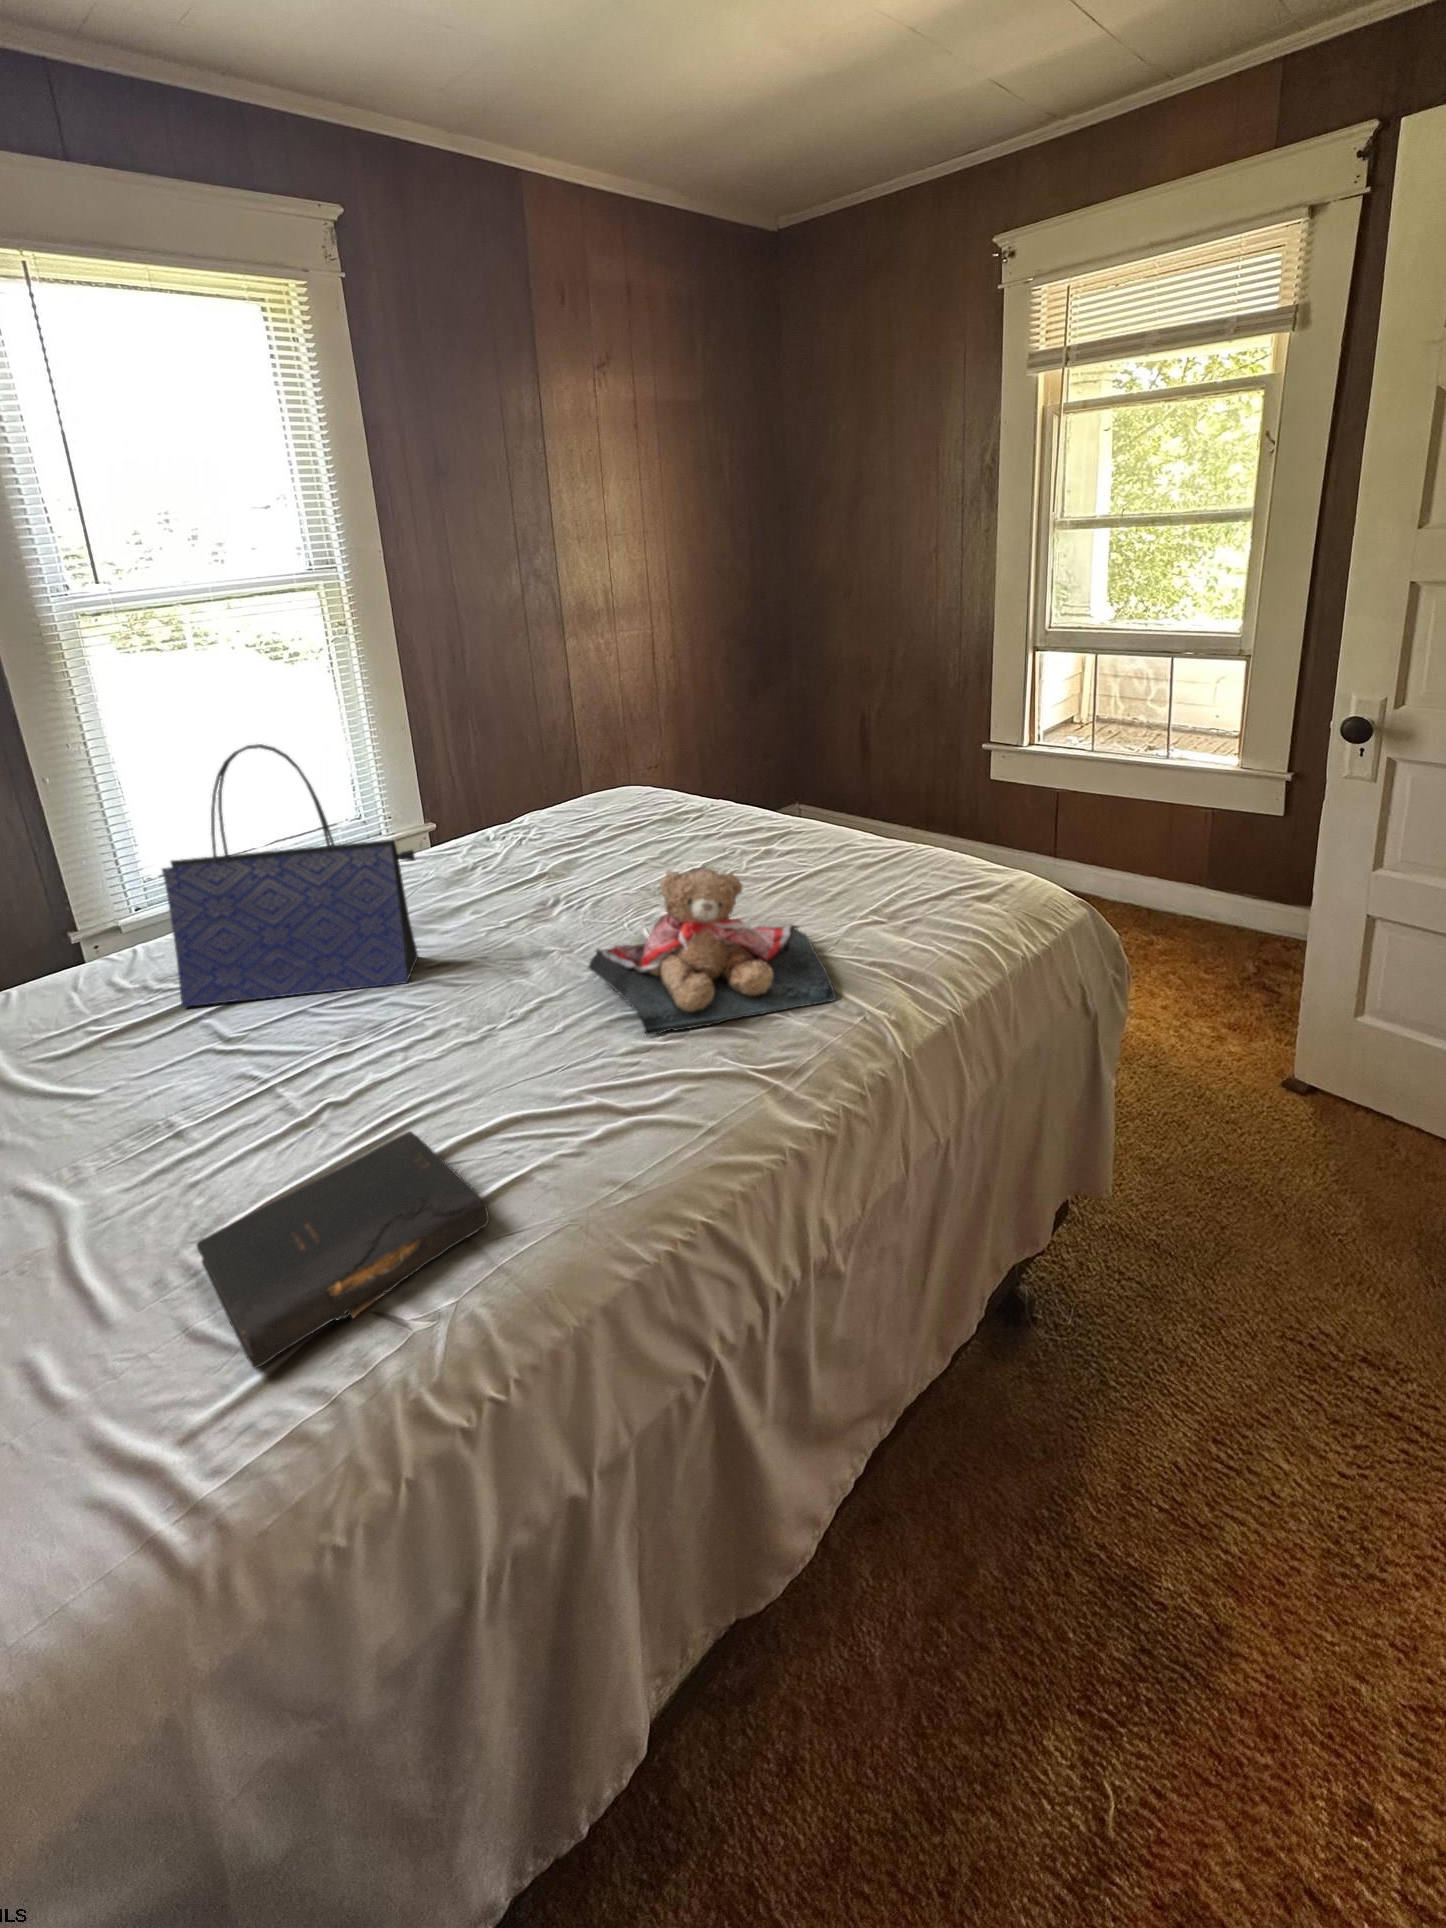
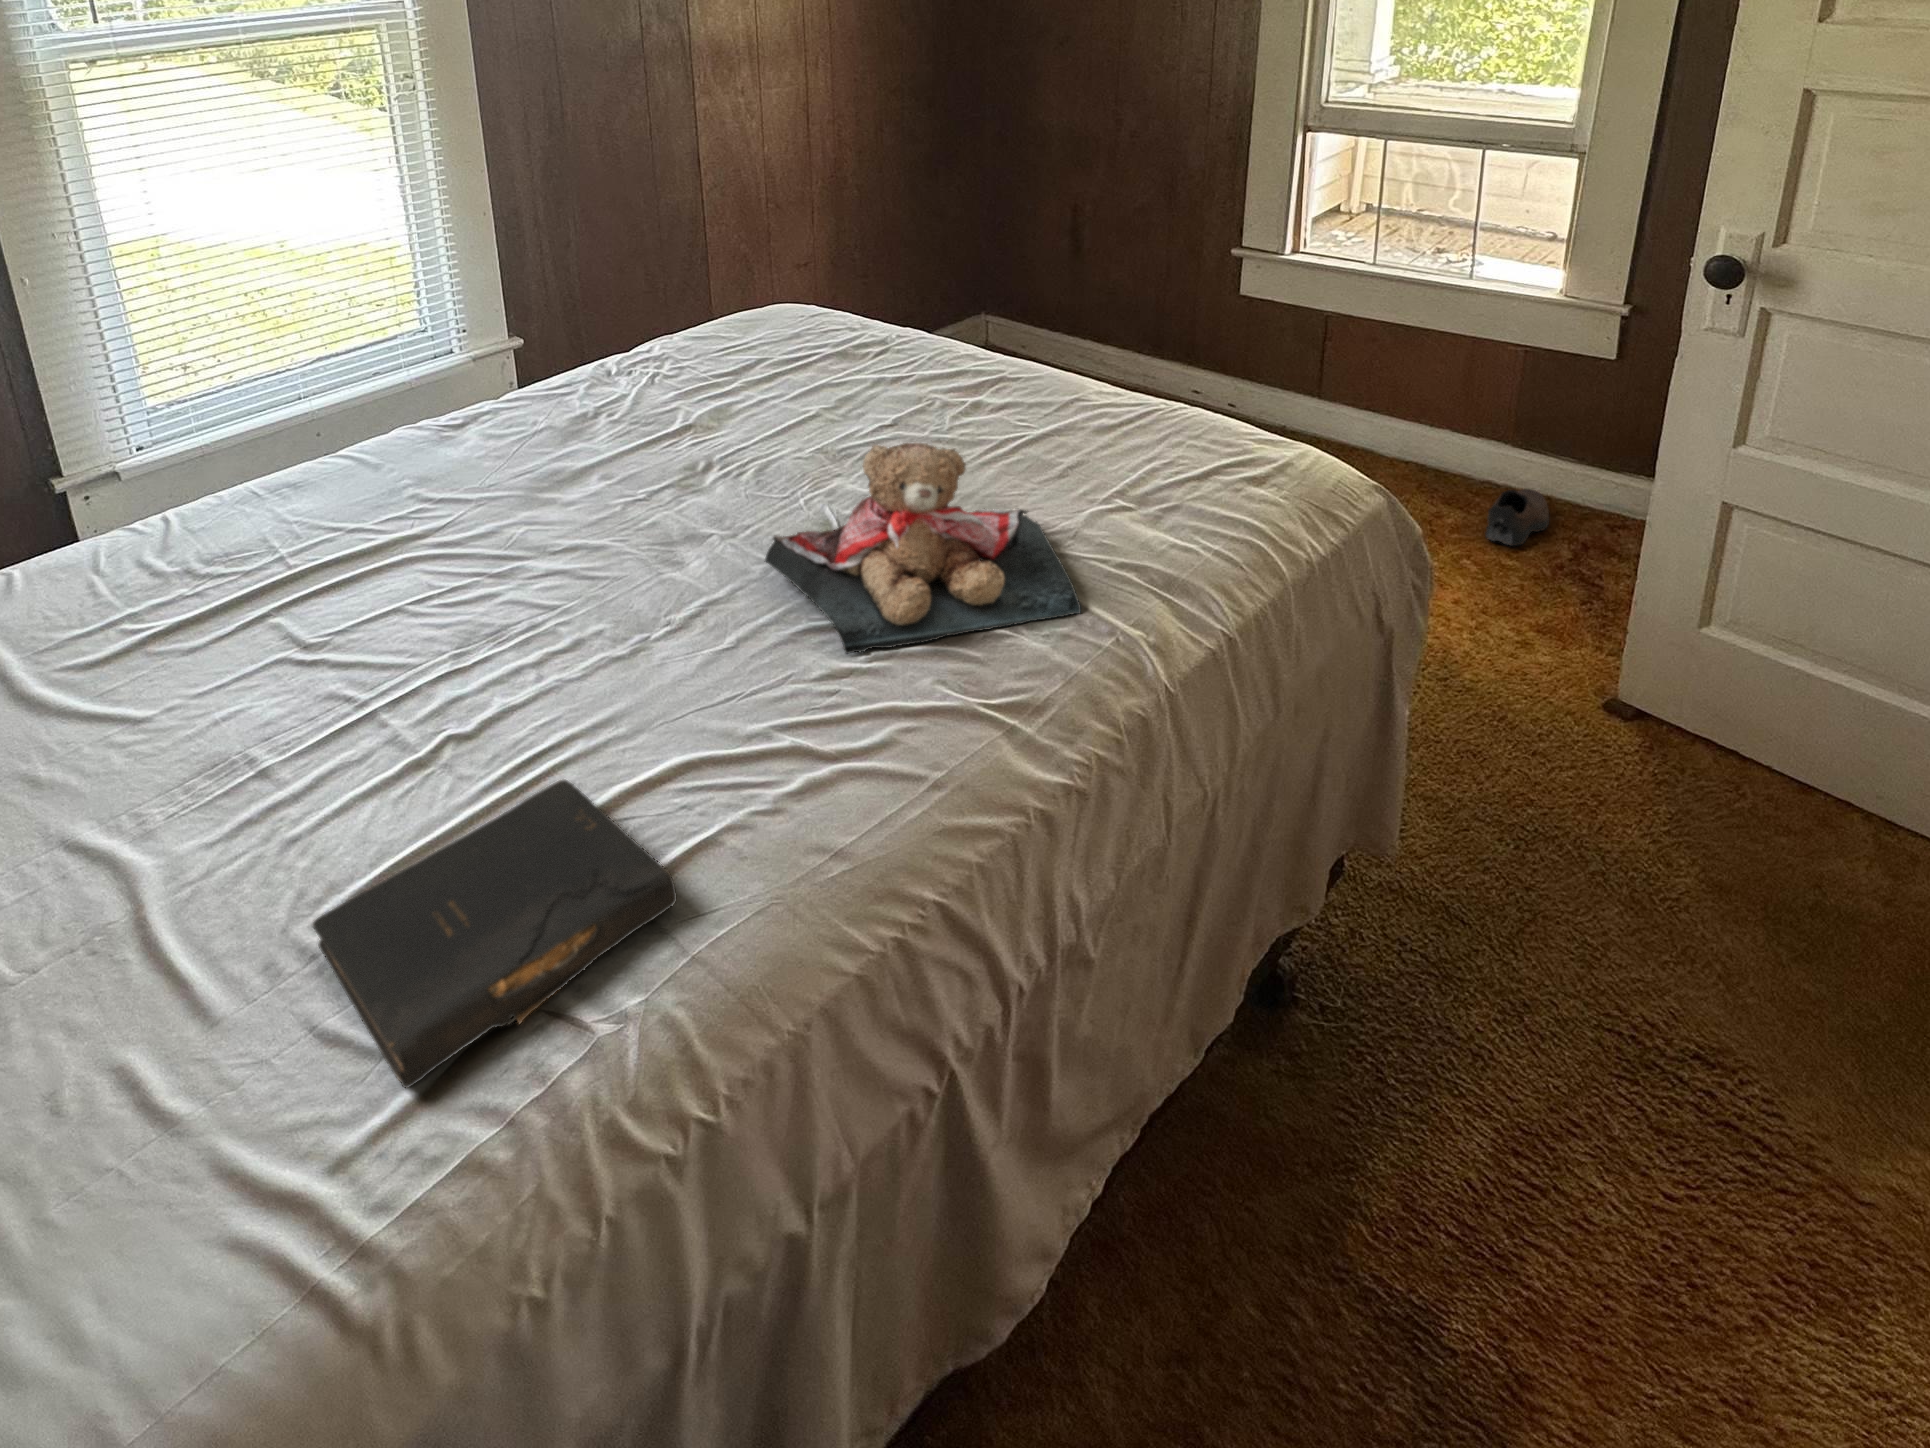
tote bag: present [162,744,419,1007] -> none [219,265,544,596]
shoe: none [1192,922,1243,966] -> present [1485,489,1549,546]

